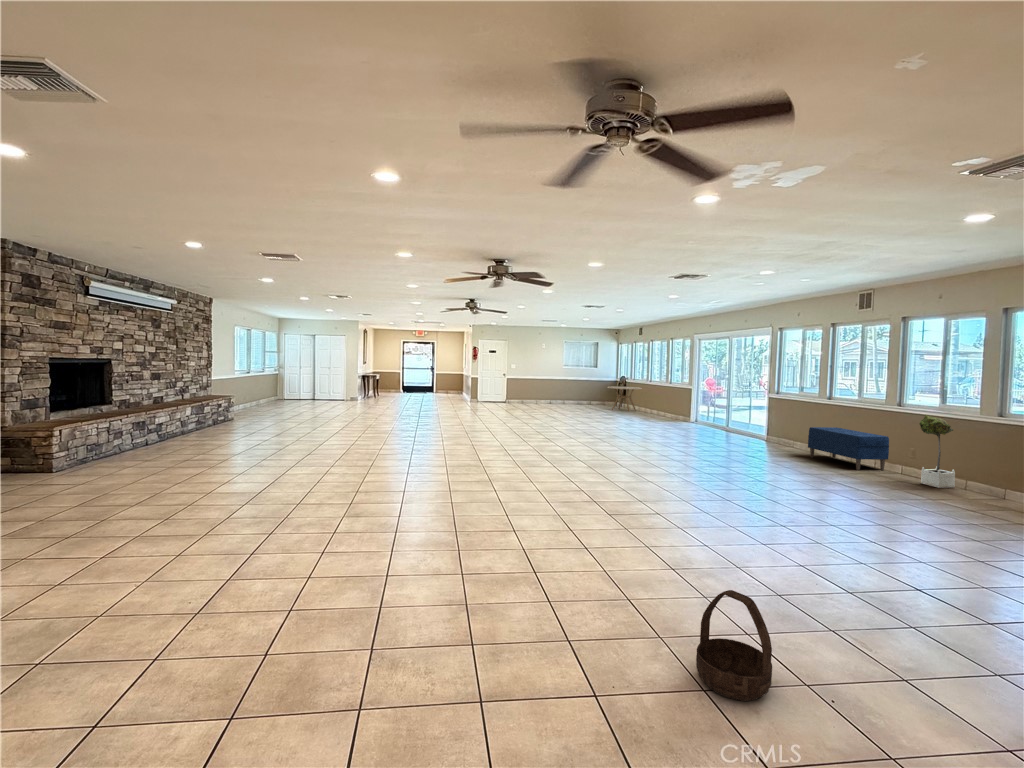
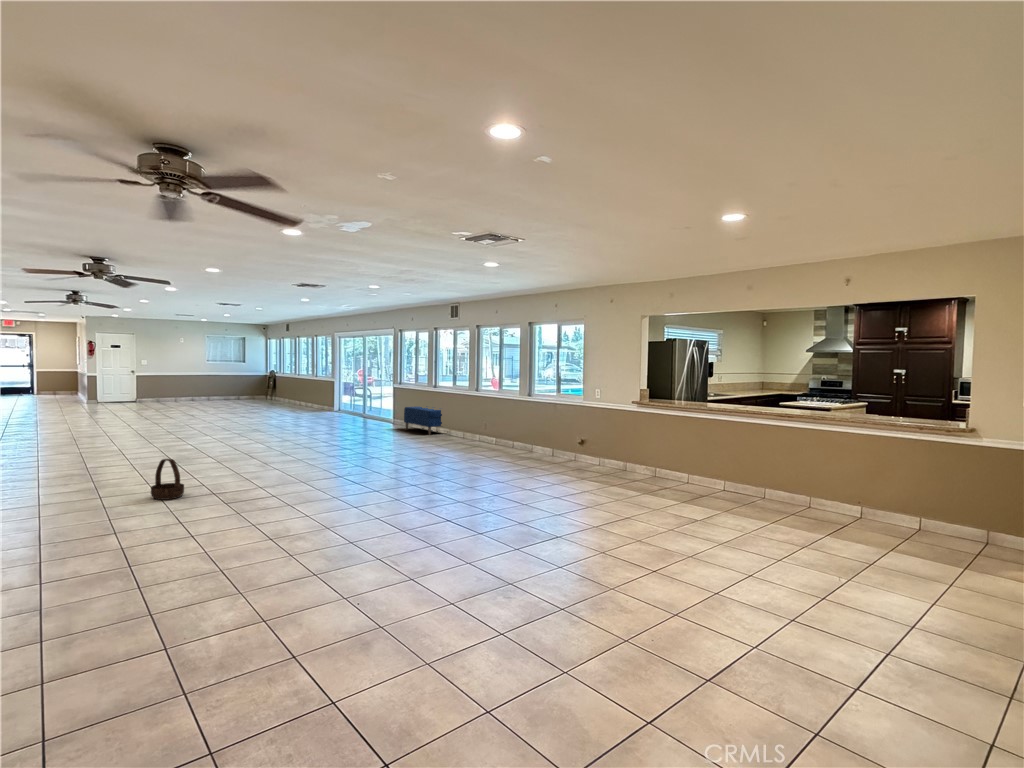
dining table: present [607,386,642,411] -> none [255,381,291,405]
potted tree: present [919,415,955,488] -> none [458,393,477,440]
basket: present [696,590,772,701] -> present [151,459,184,500]

